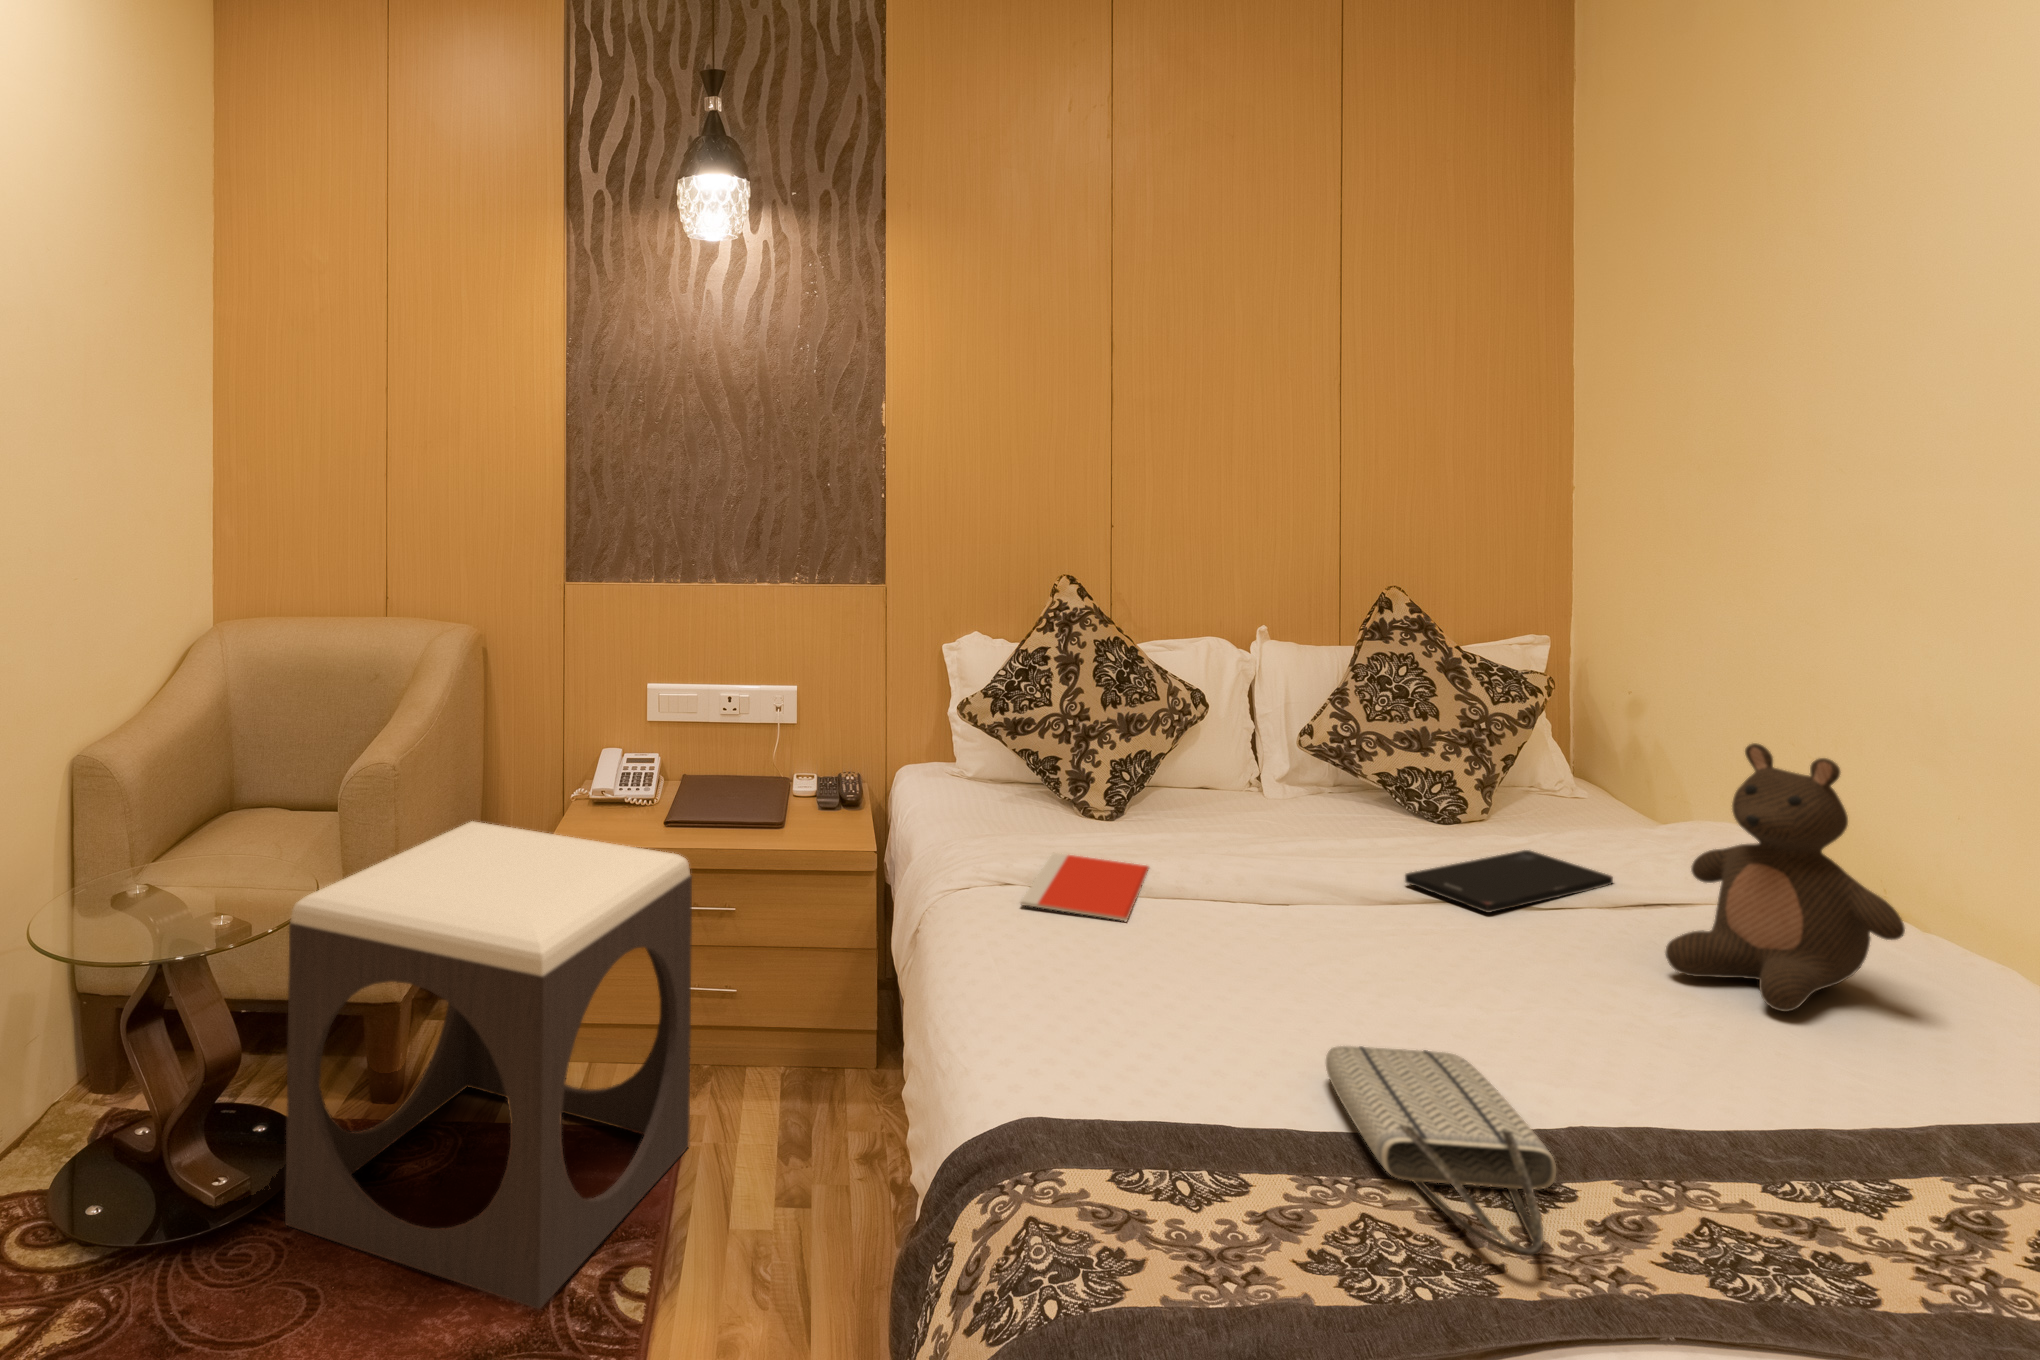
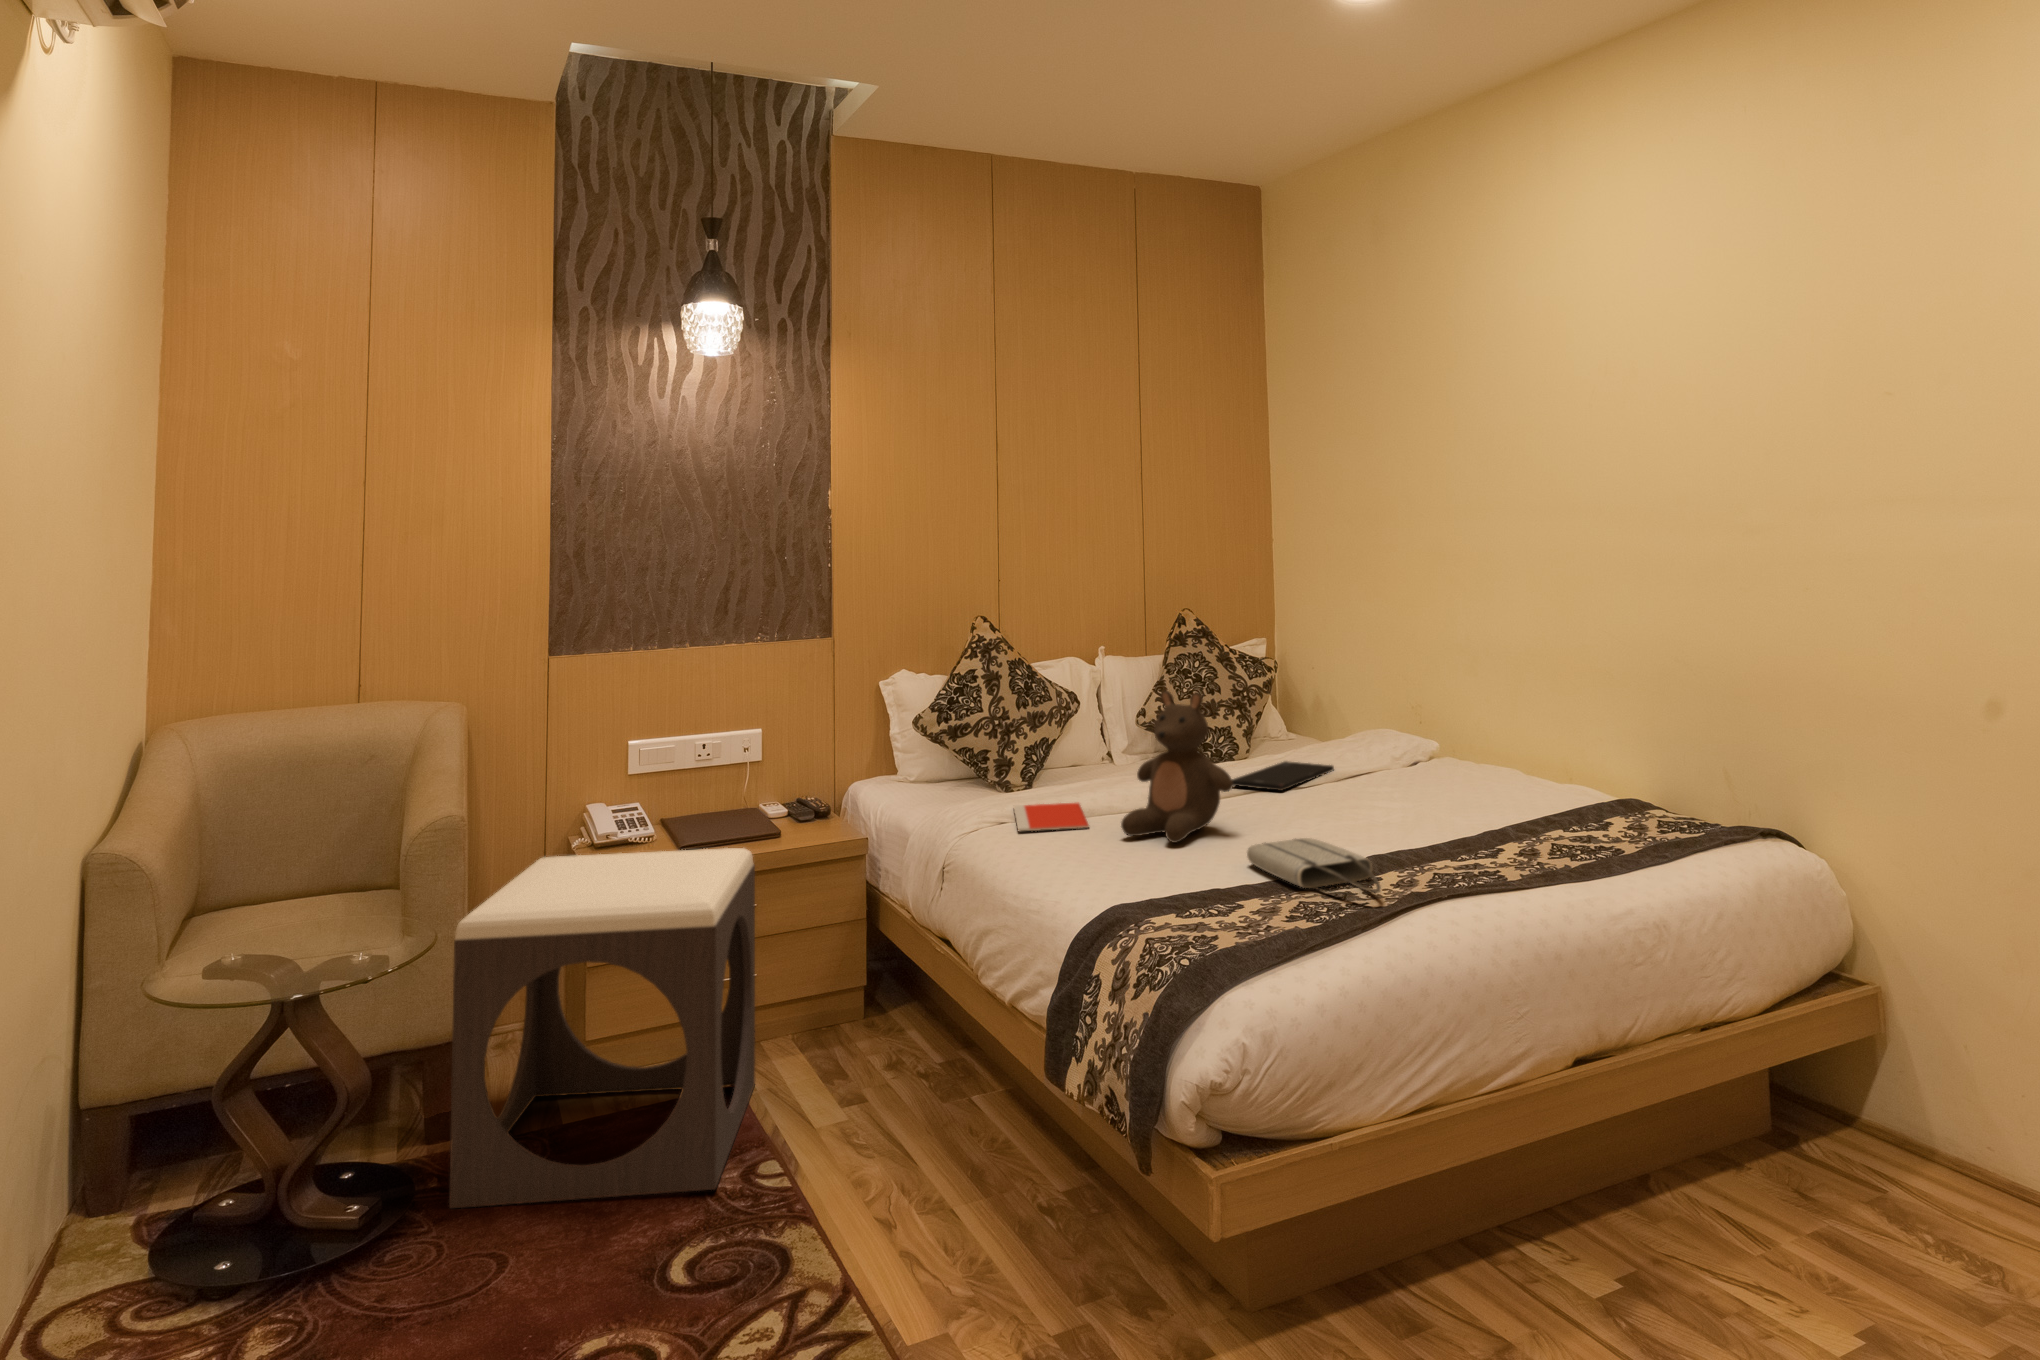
stuffed bear: present [1666,743,1905,1012] -> present [1121,691,1233,843]

